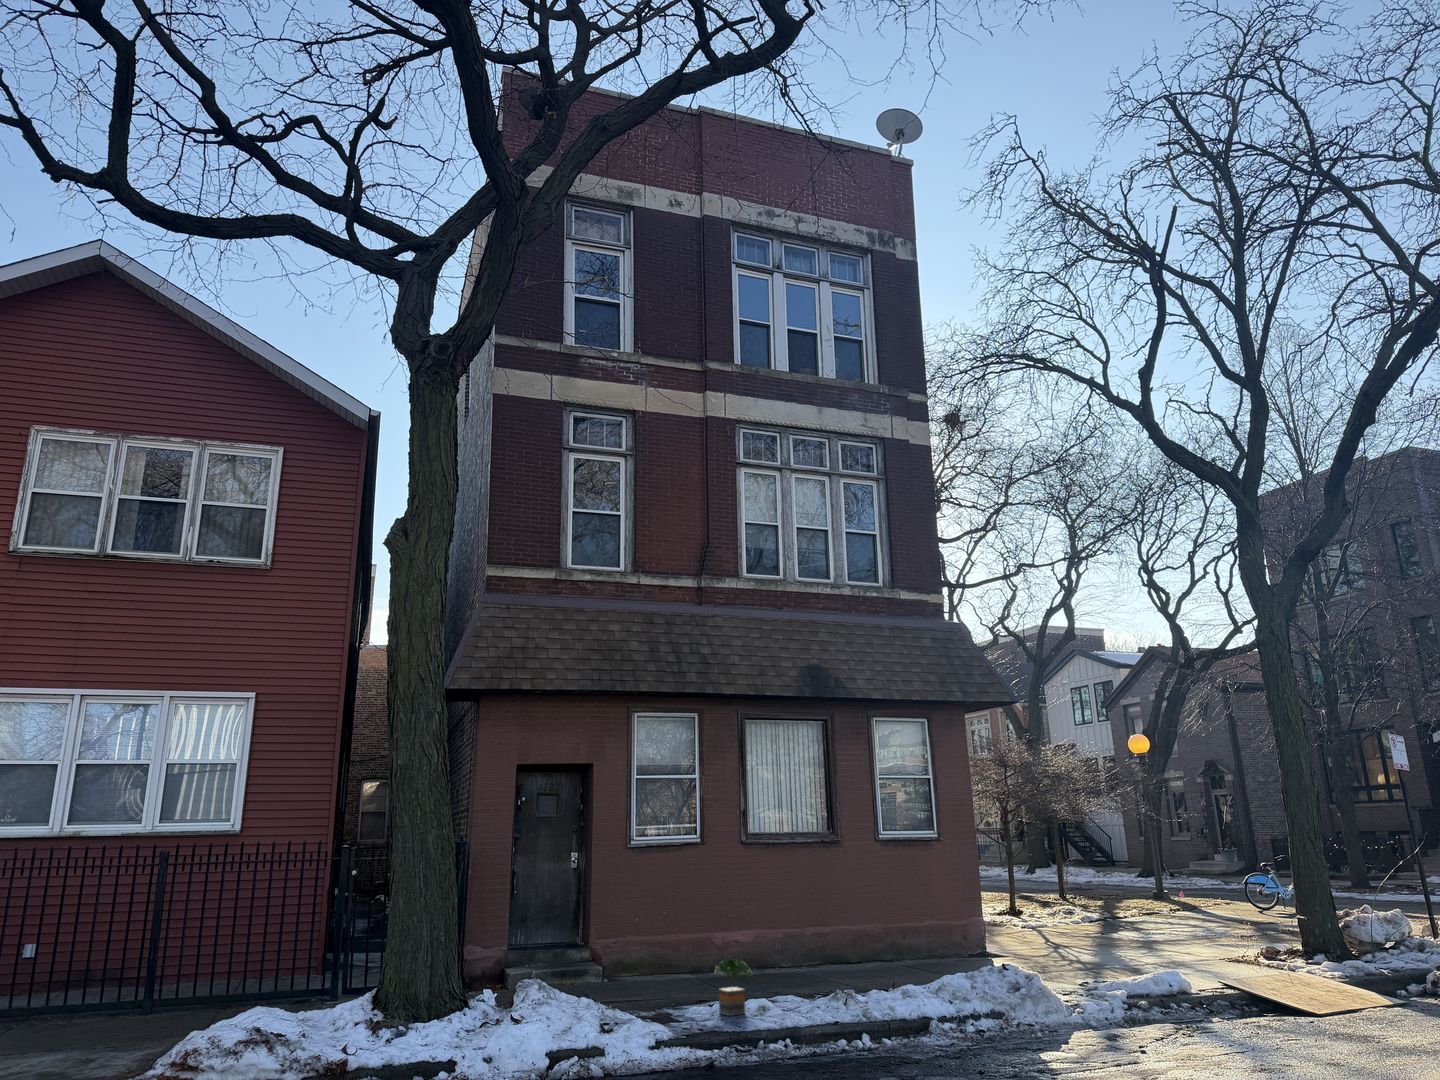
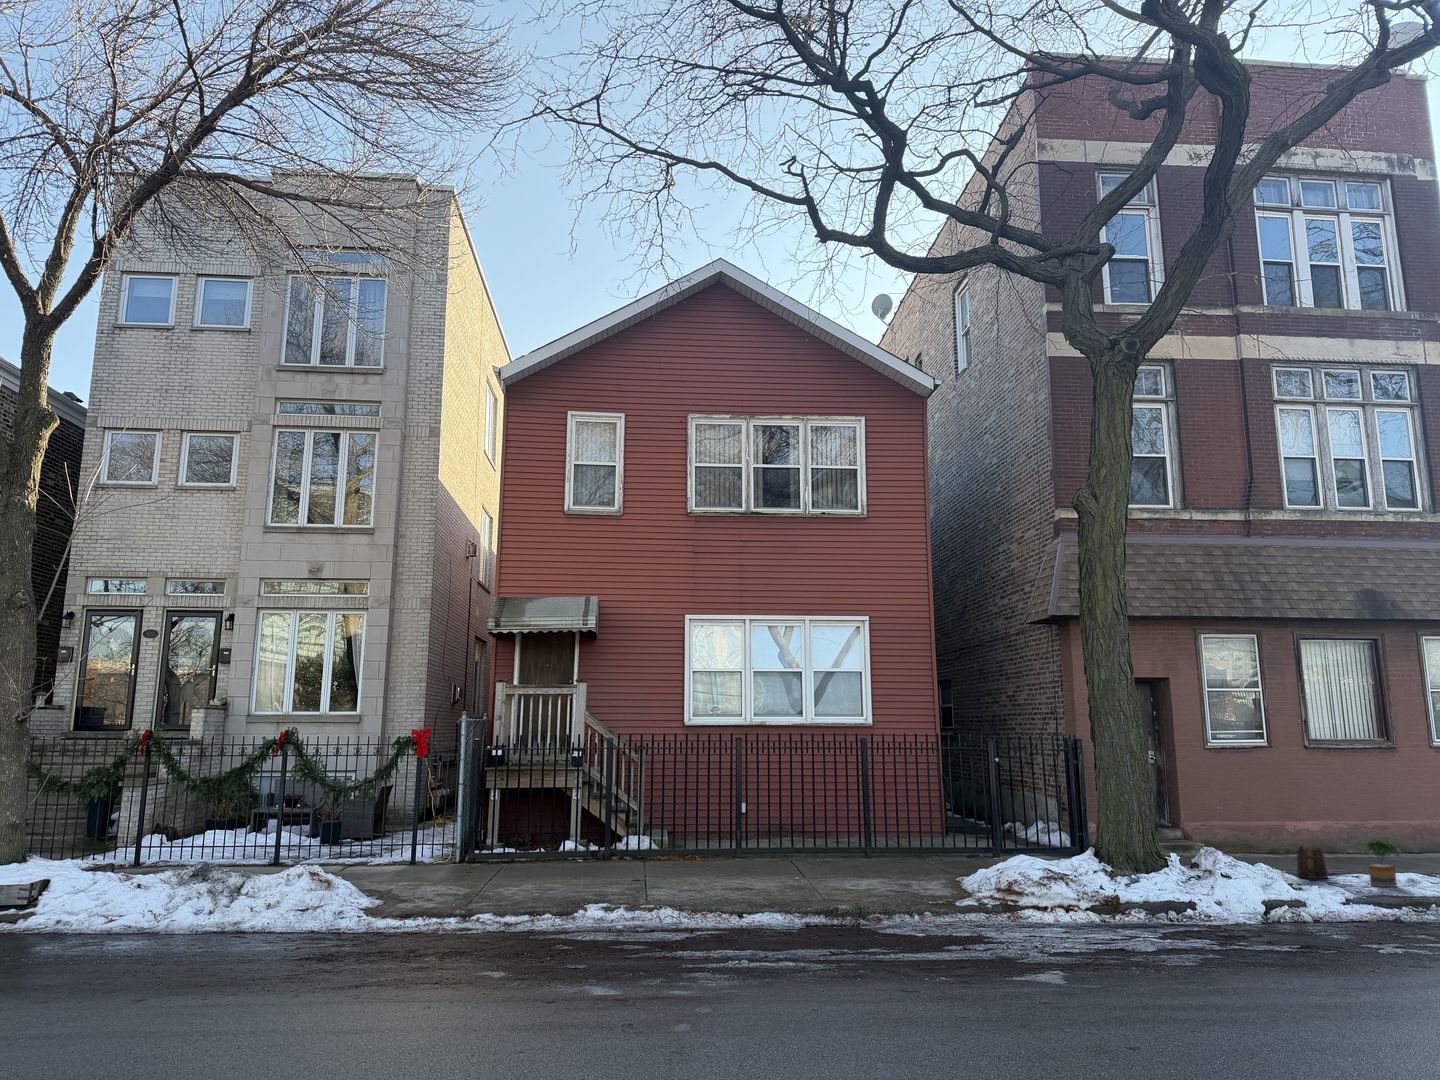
bucket: none [658,965,690,1006] -> present [1297,846,1328,879]

